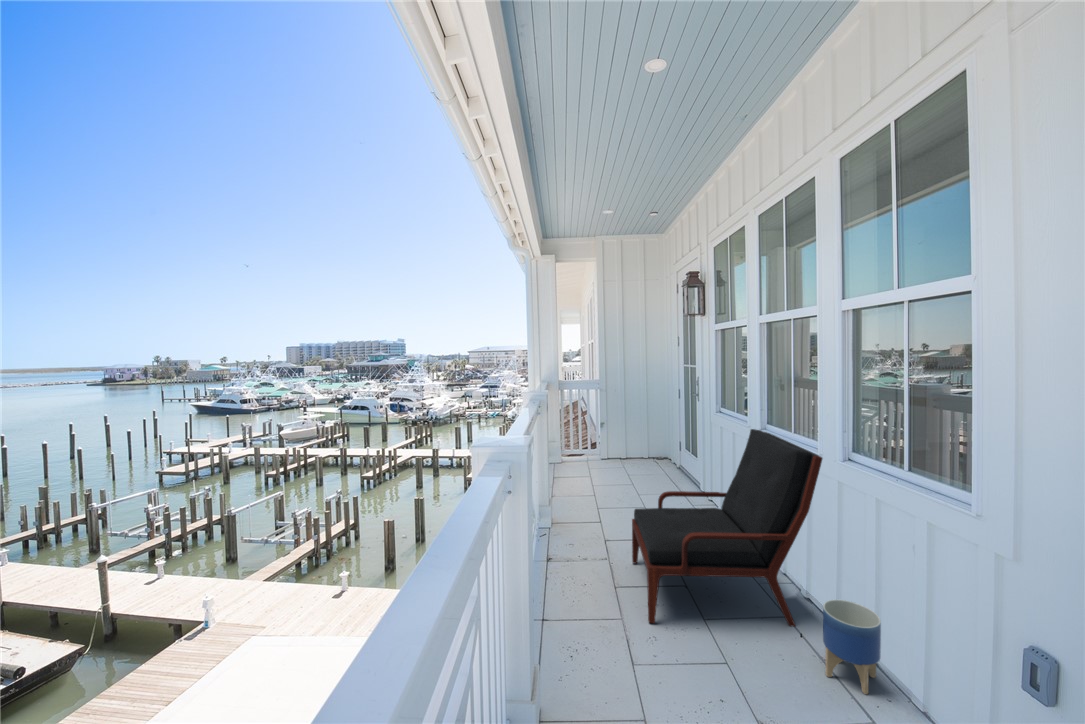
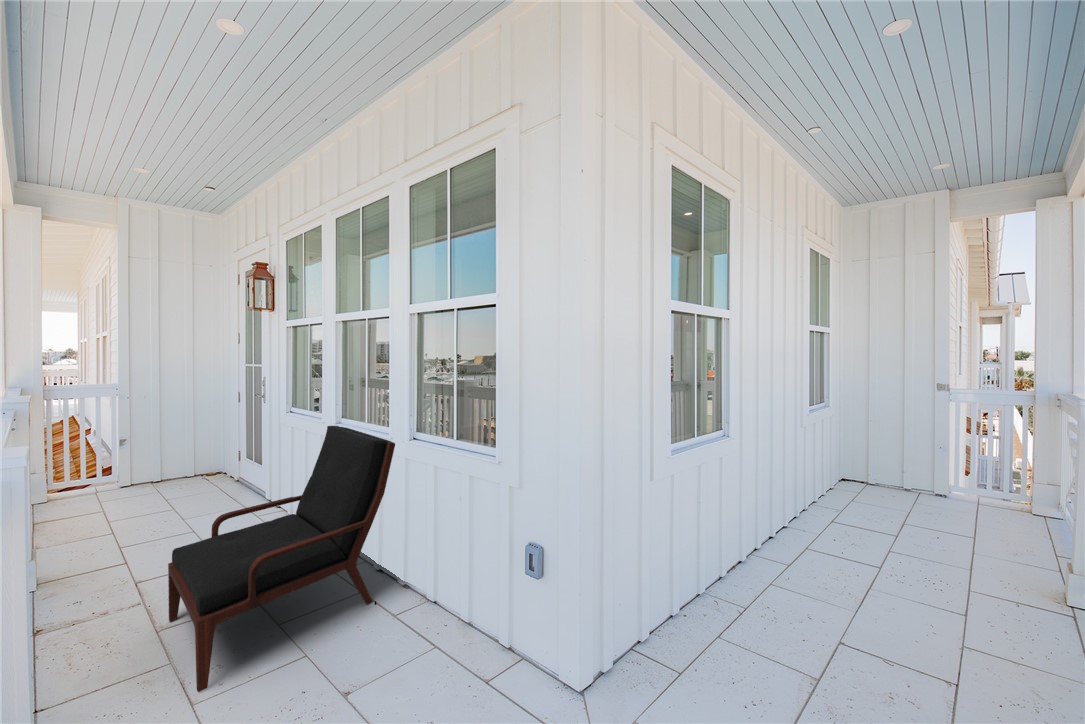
planter: present [823,600,881,694] -> none [398,560,440,636]

